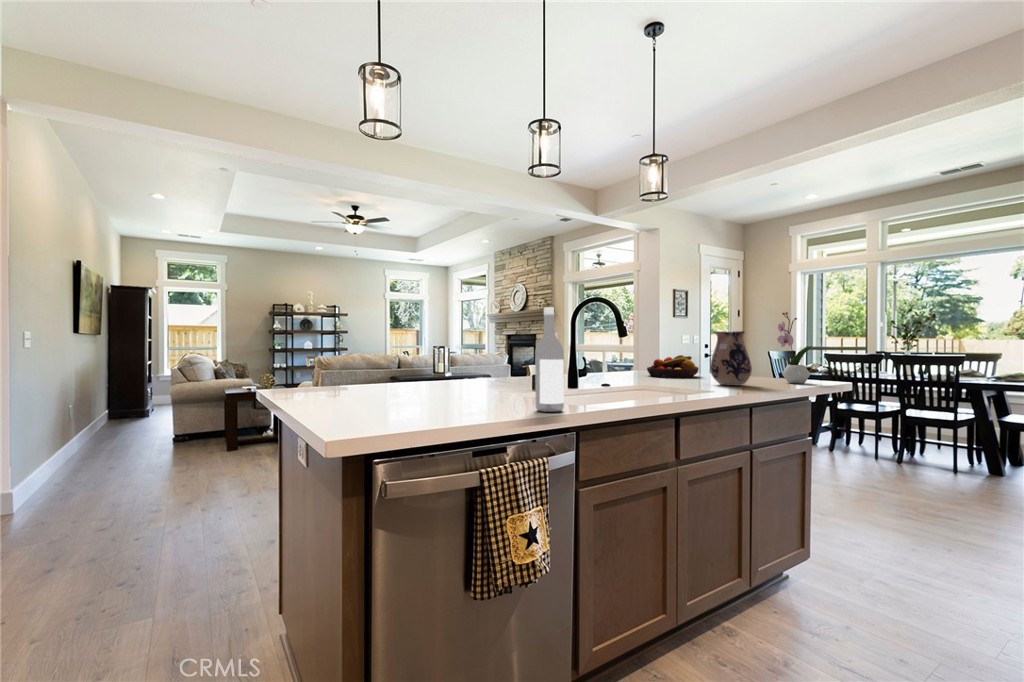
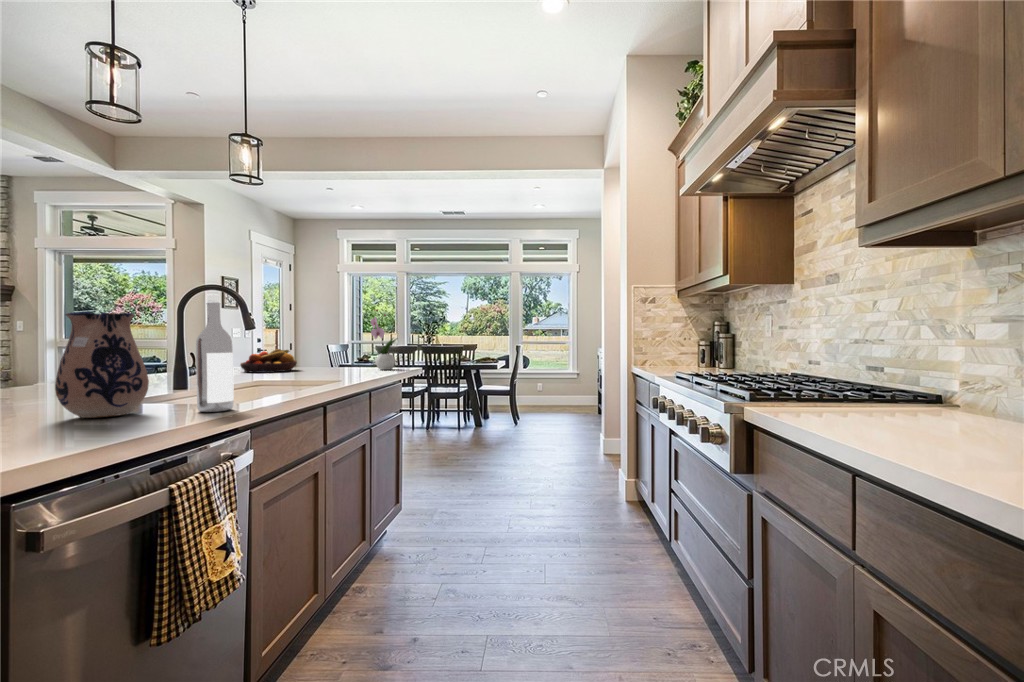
ceramic pitcher: present [710,331,752,386] -> present [55,312,149,418]

